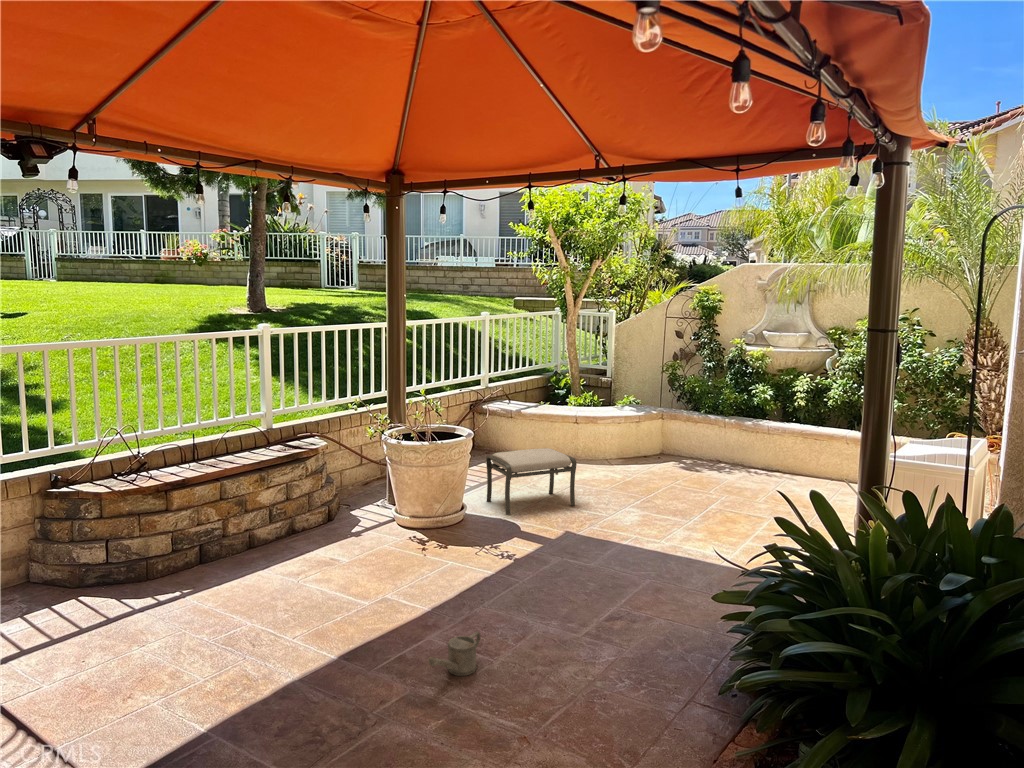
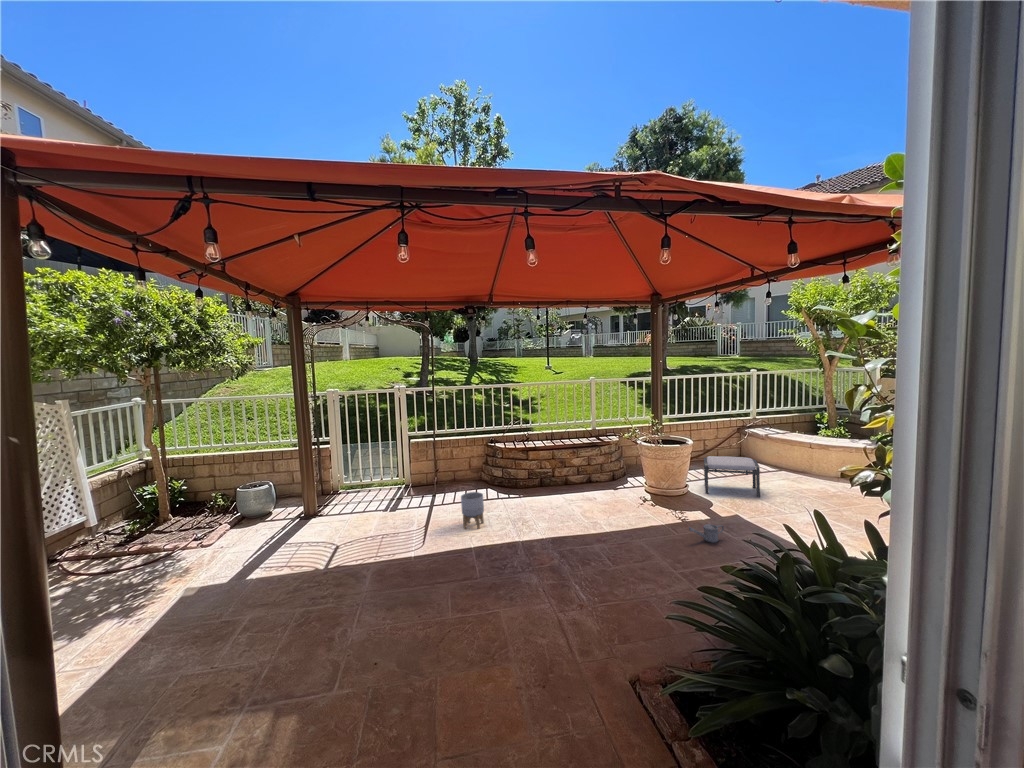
planter: none [116,612,185,720] -> present [461,492,484,529]
watering can: present [428,632,480,676] -> present [689,524,724,543]

